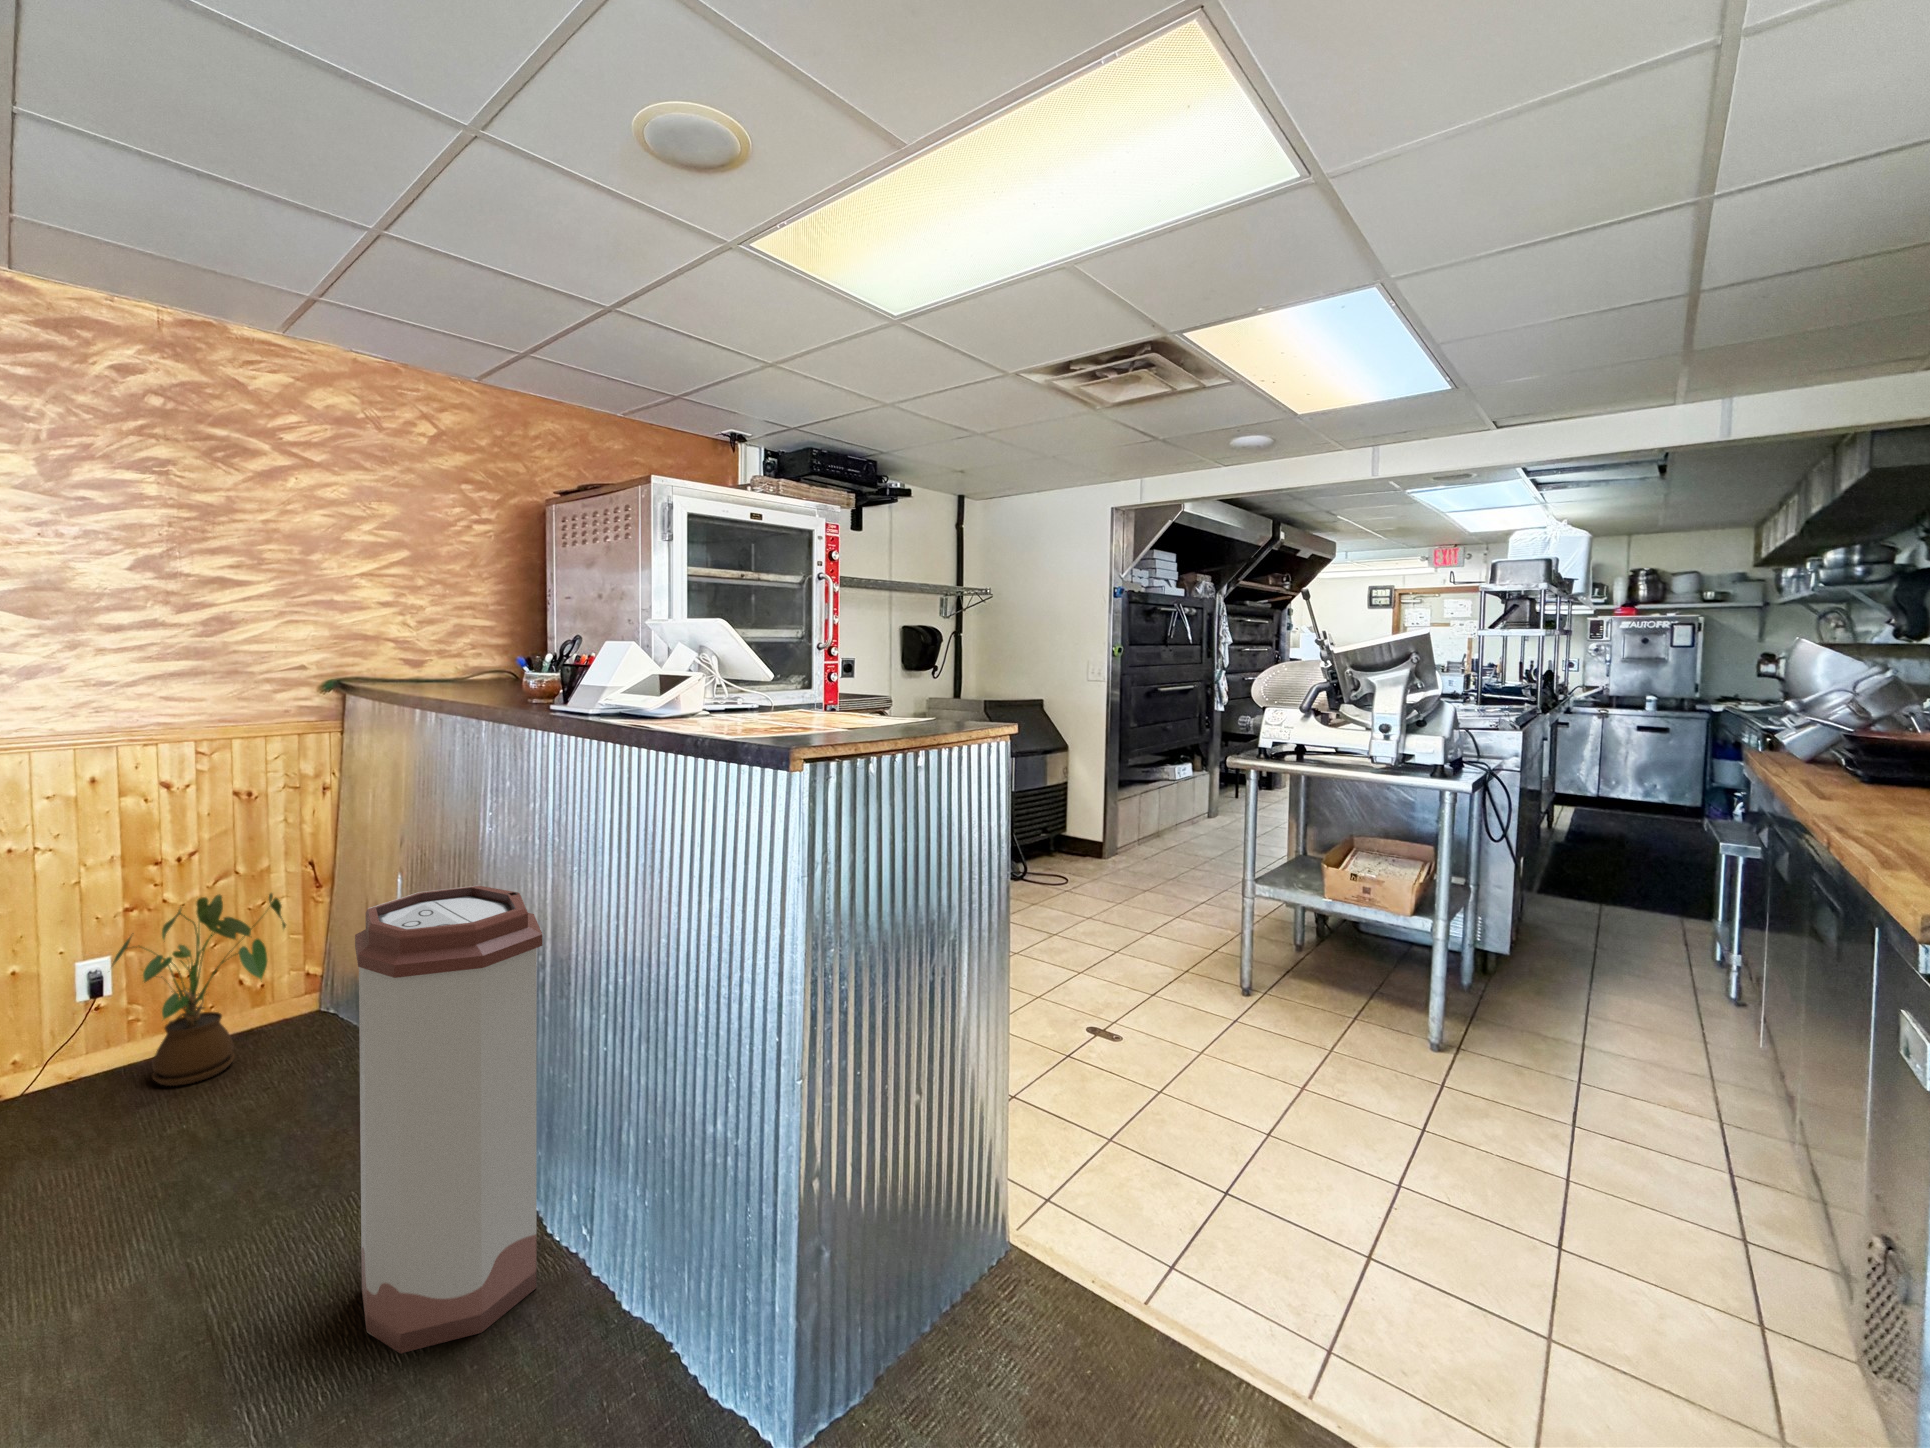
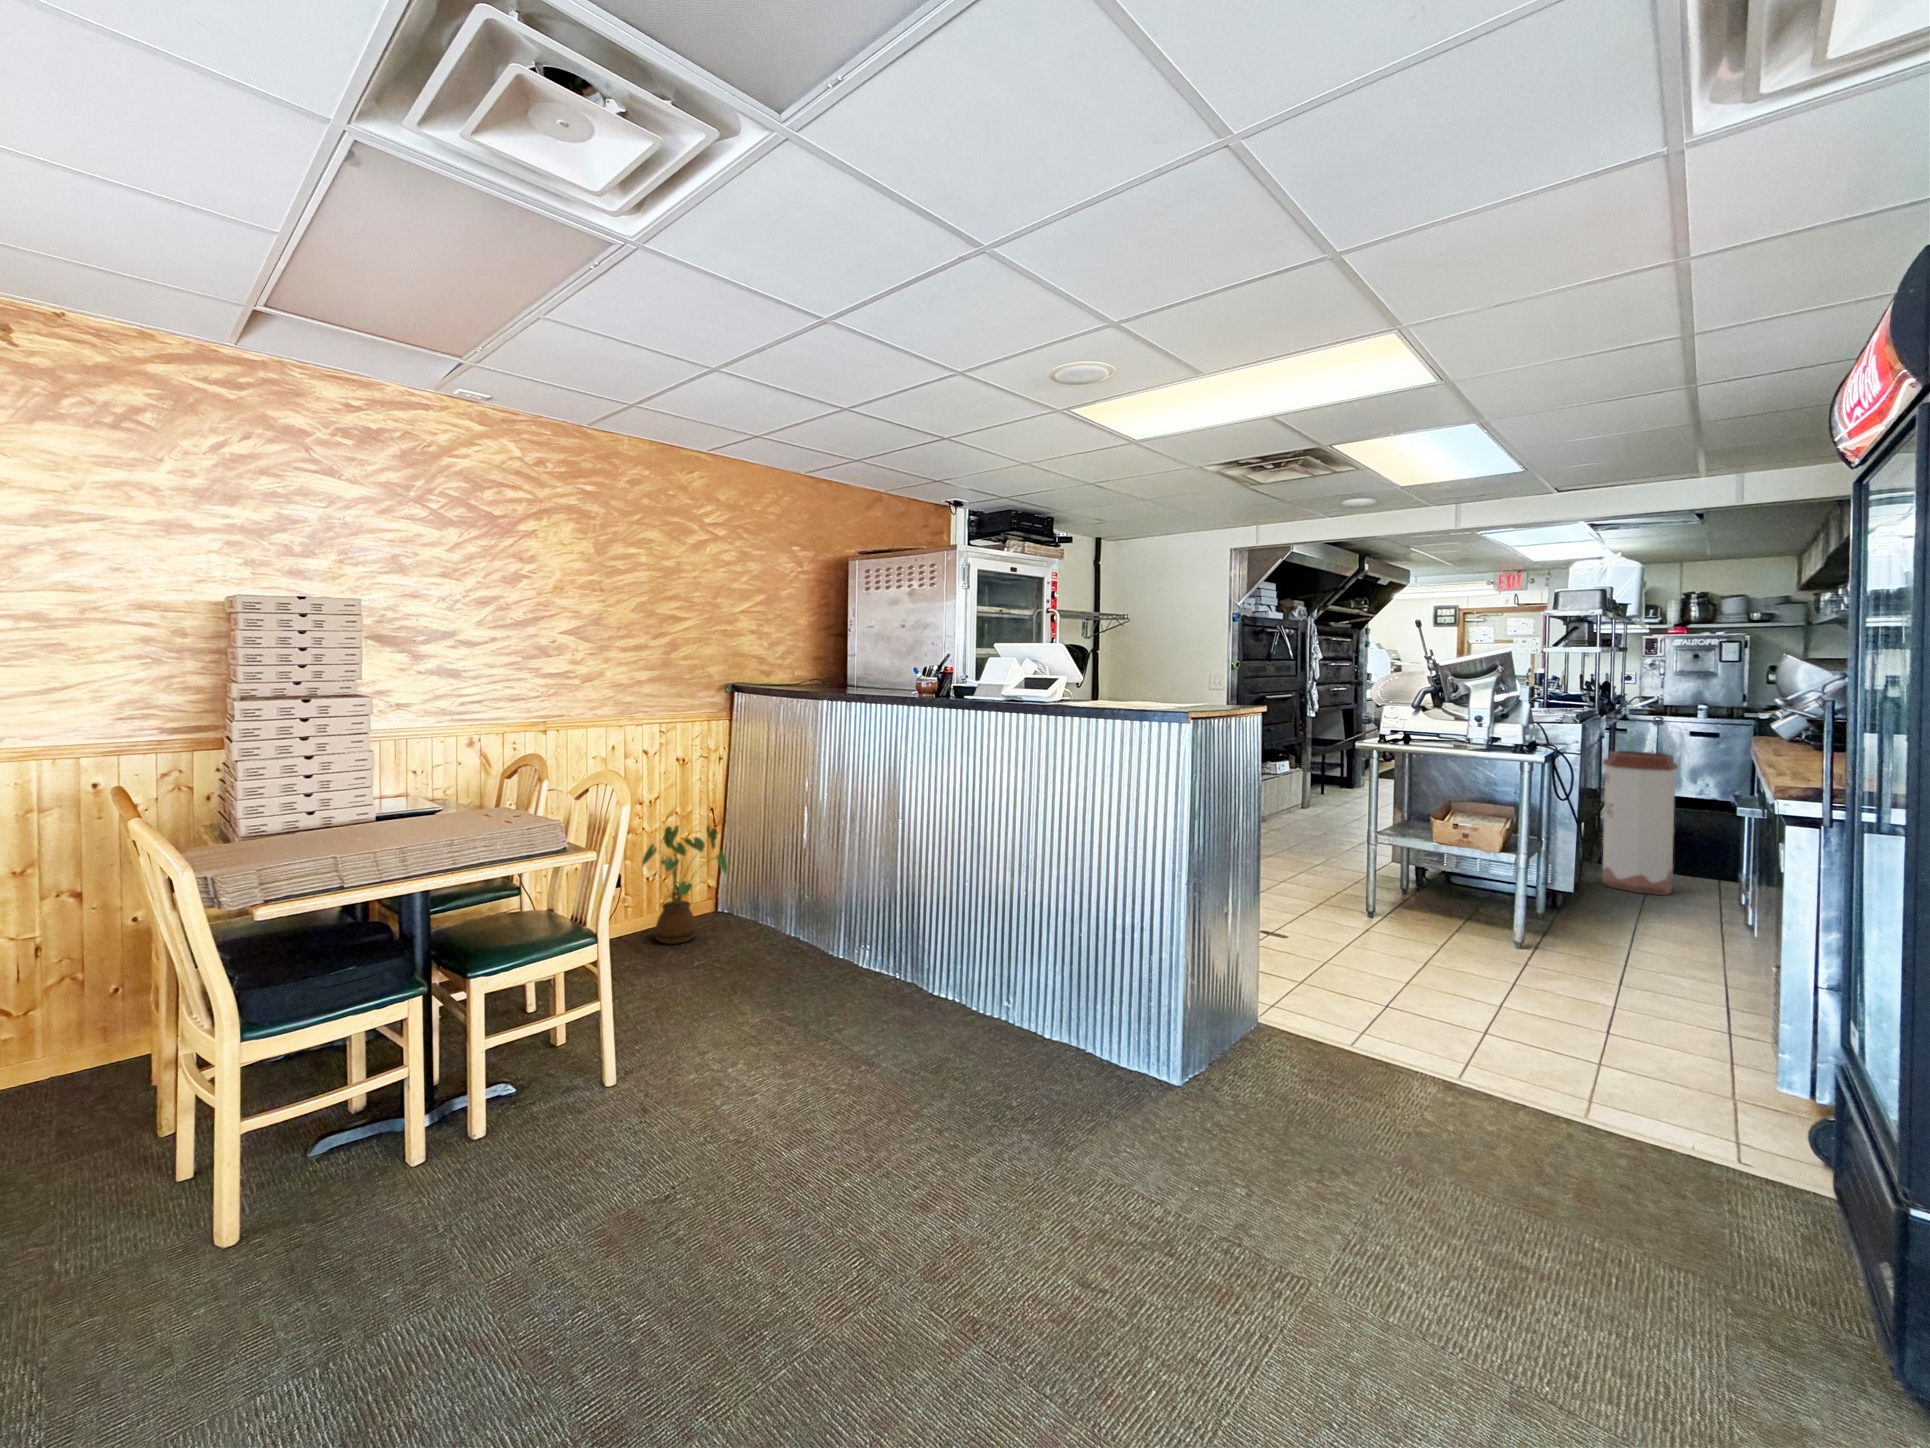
trash can: present [355,886,542,1354] -> present [1602,751,1678,895]

